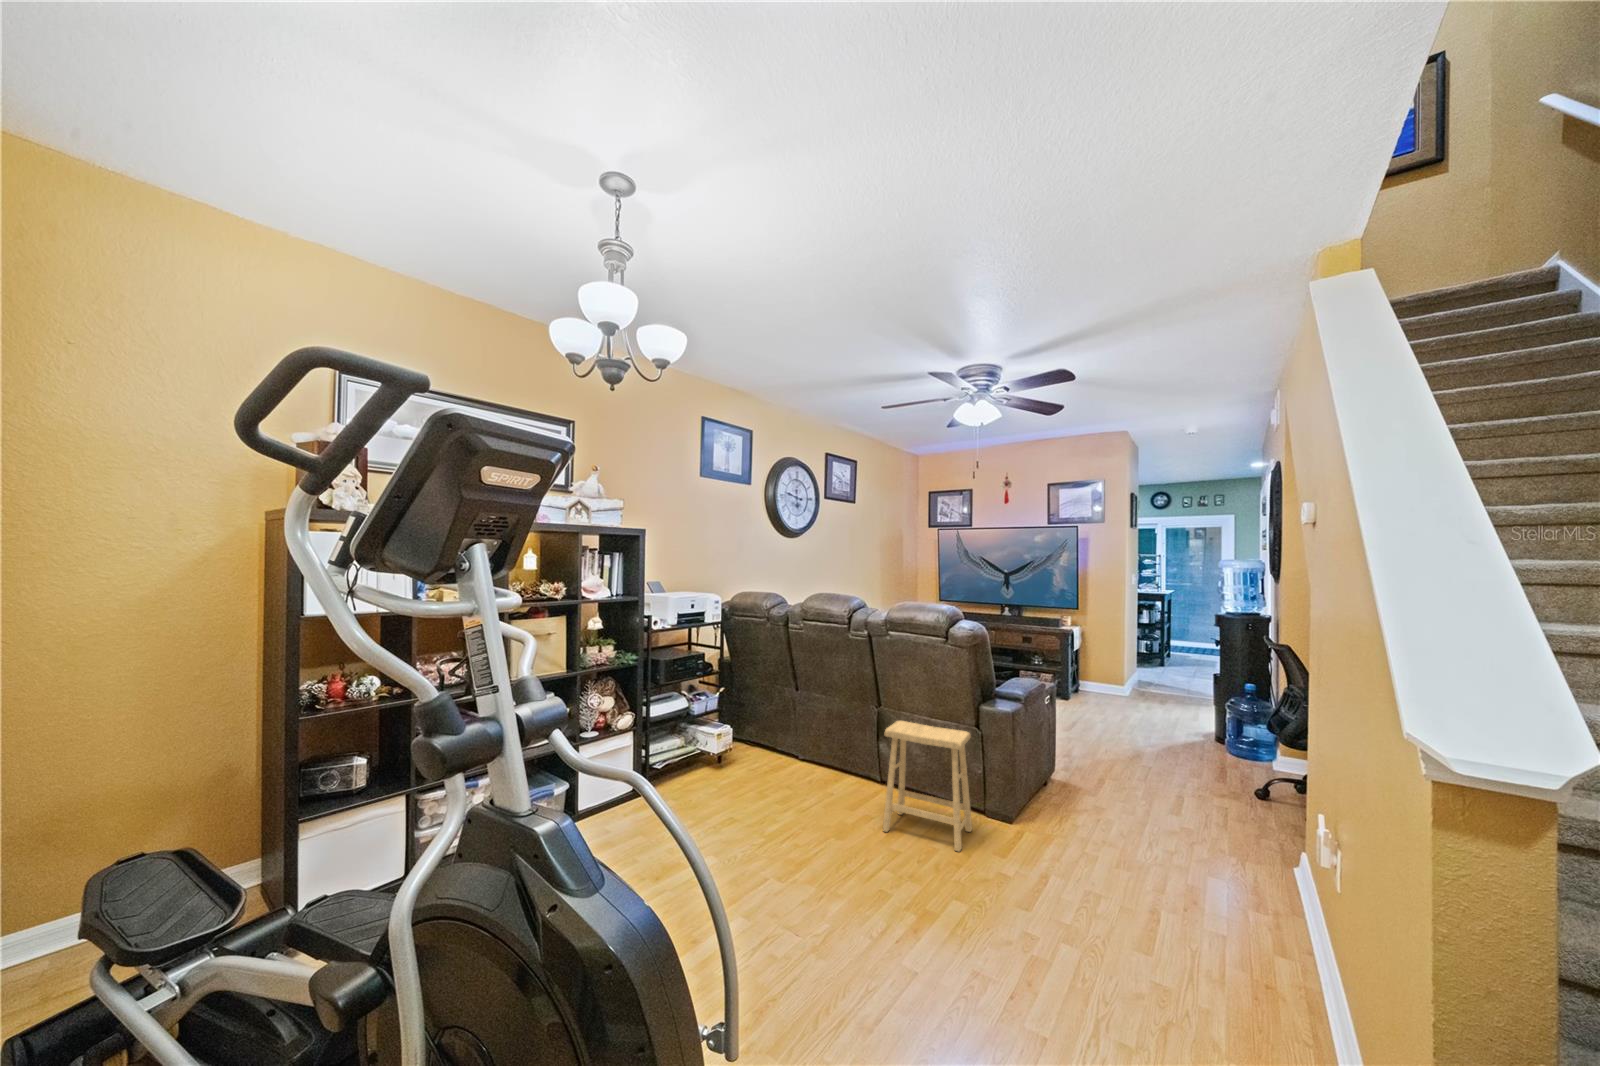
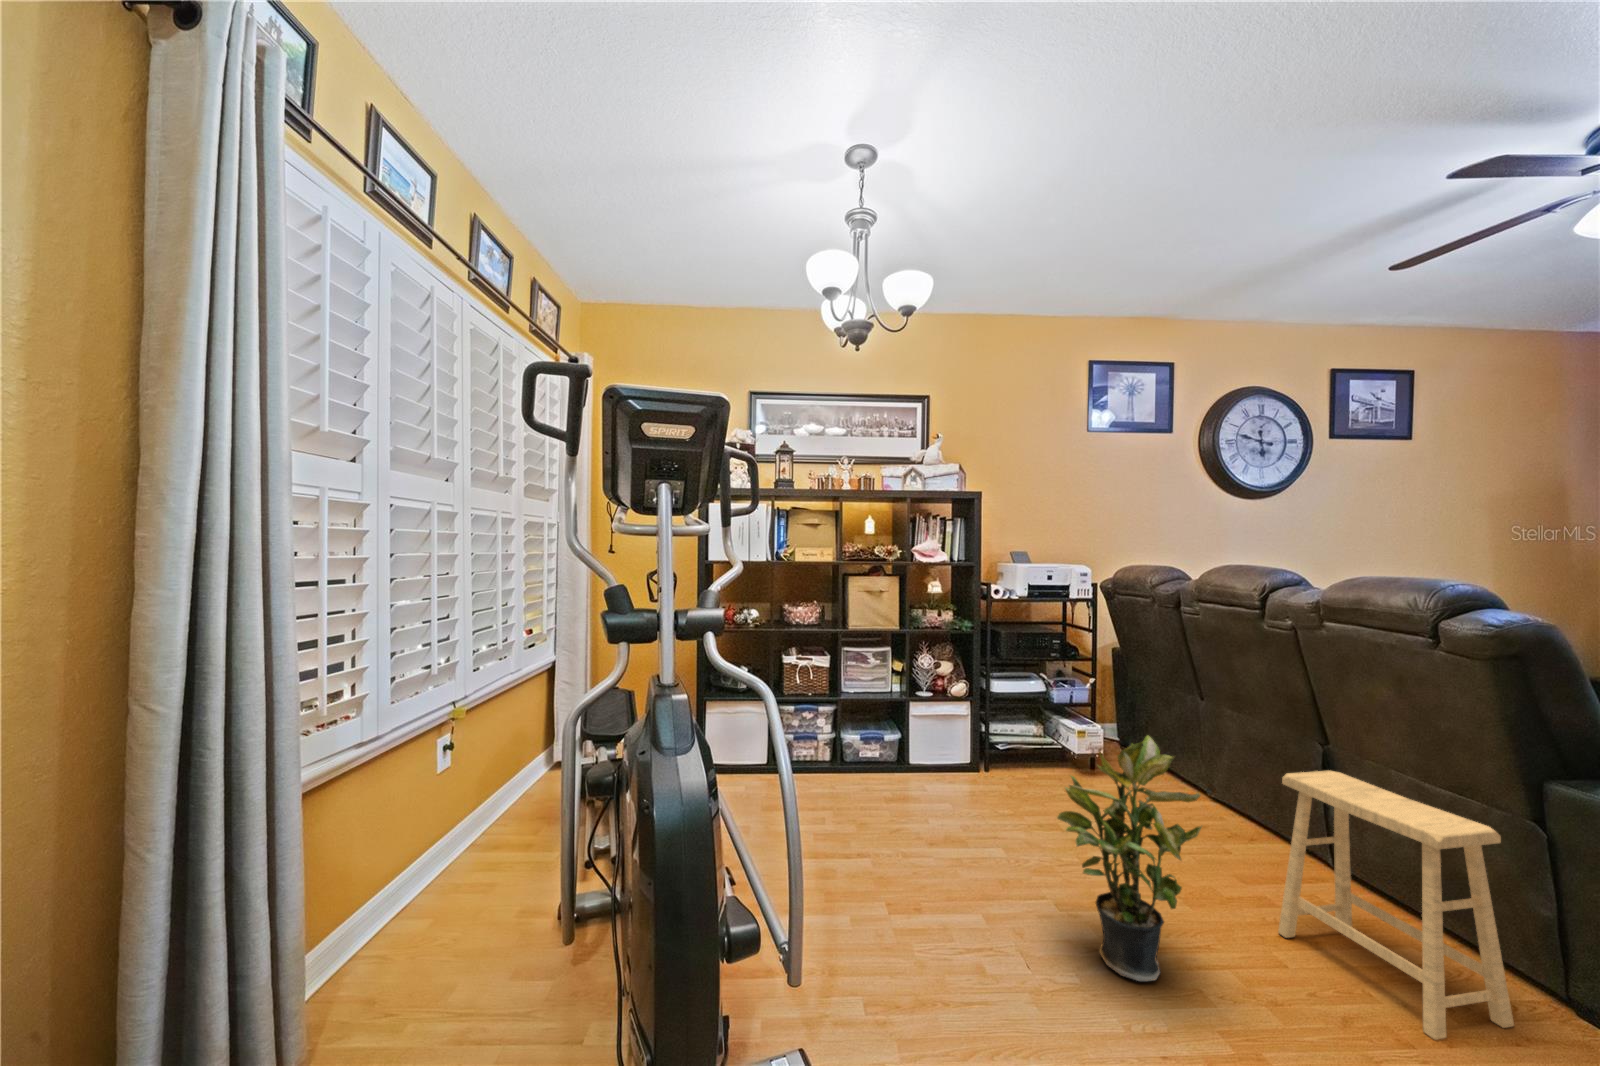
potted plant: none [795,725,882,902] -> present [1057,735,1202,981]

